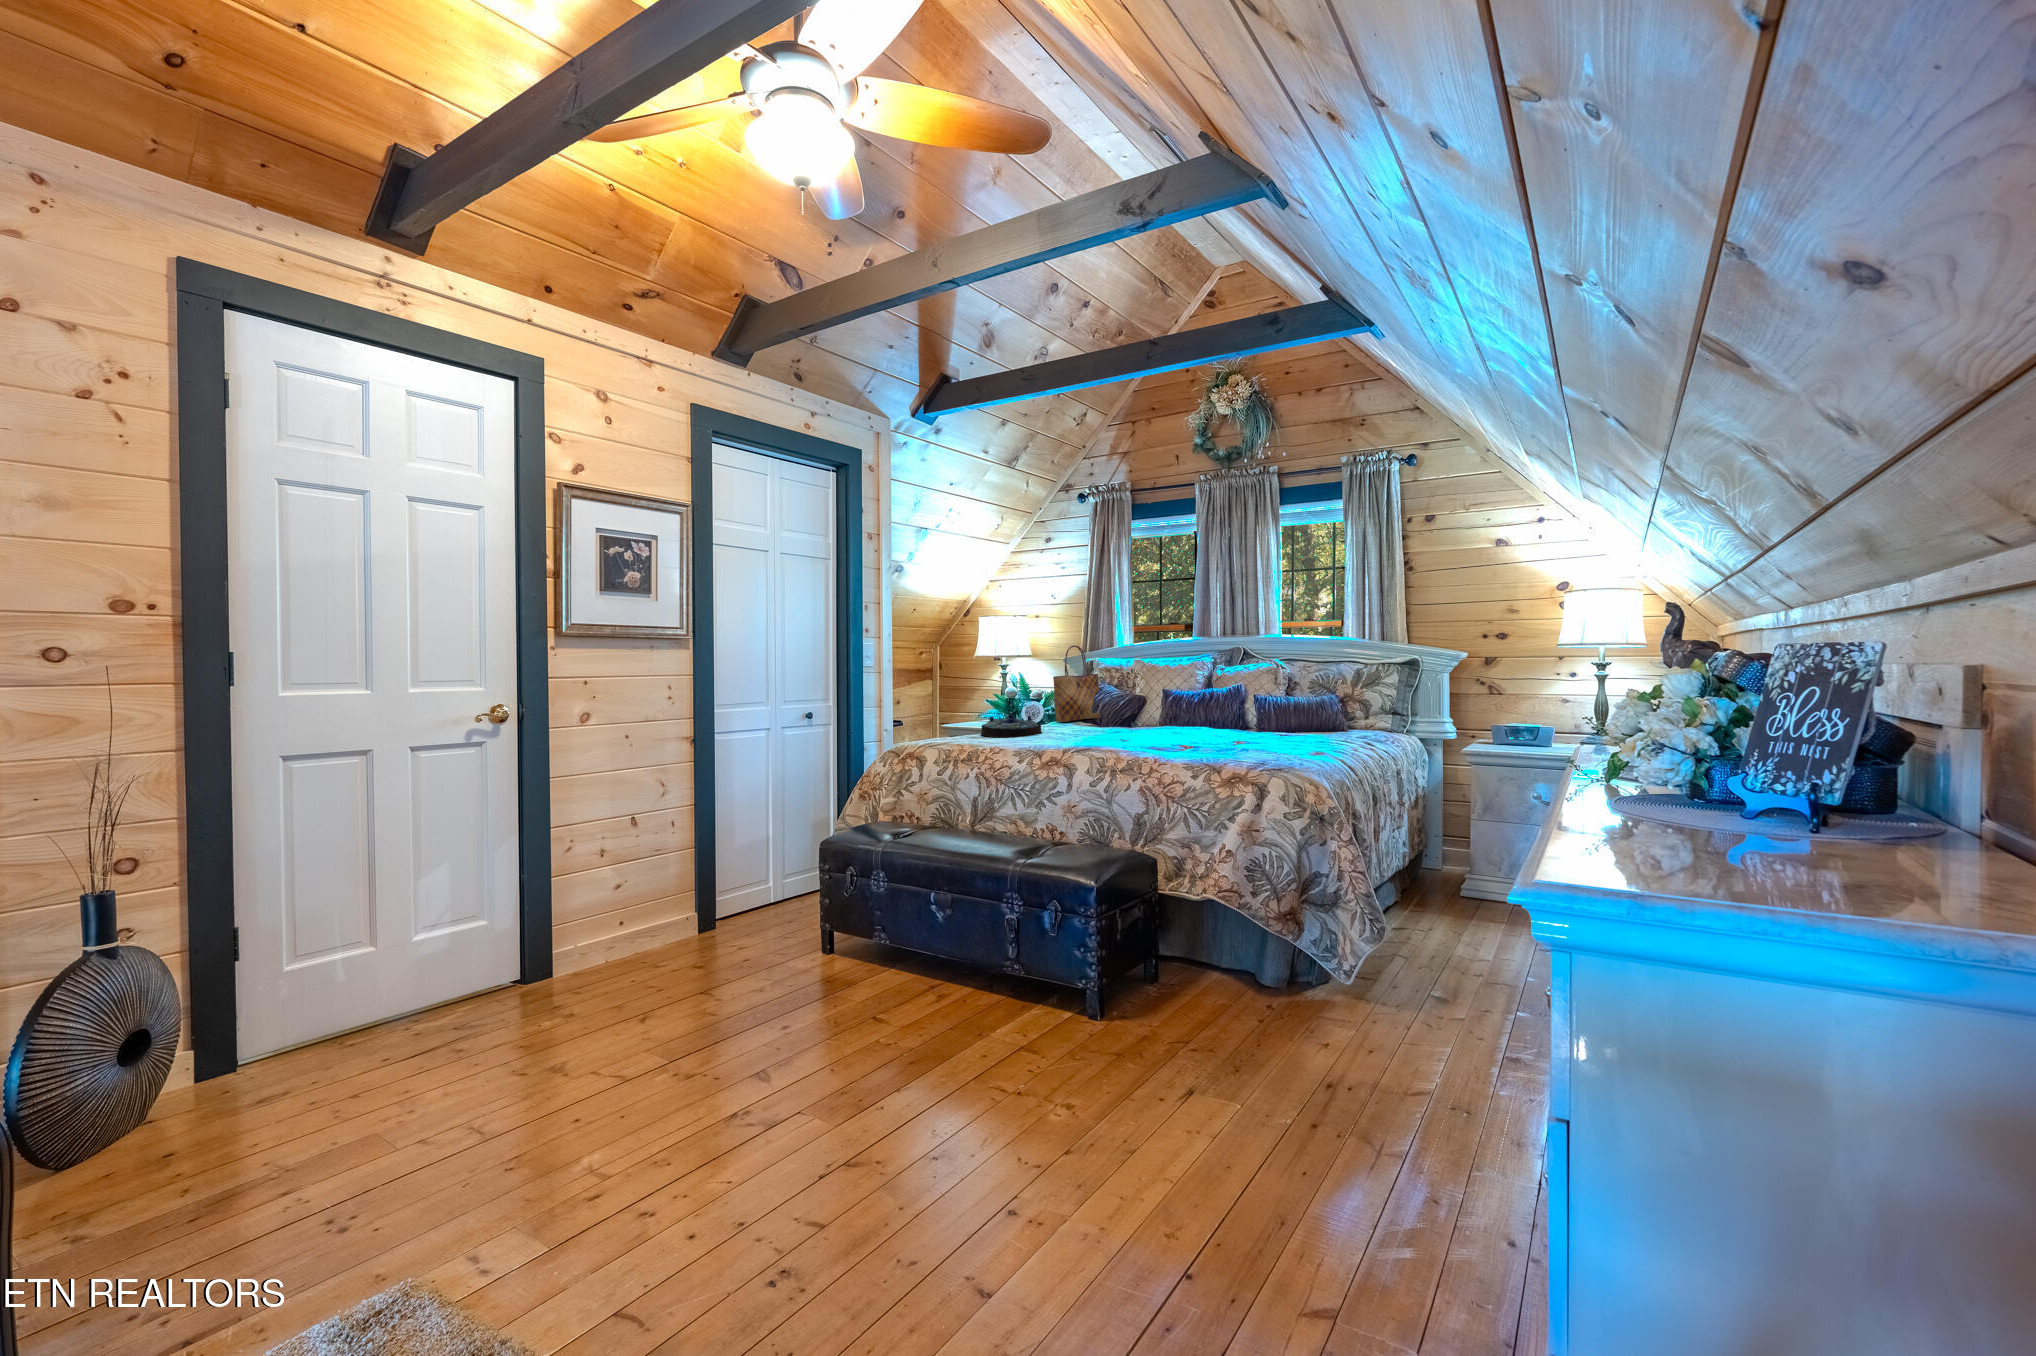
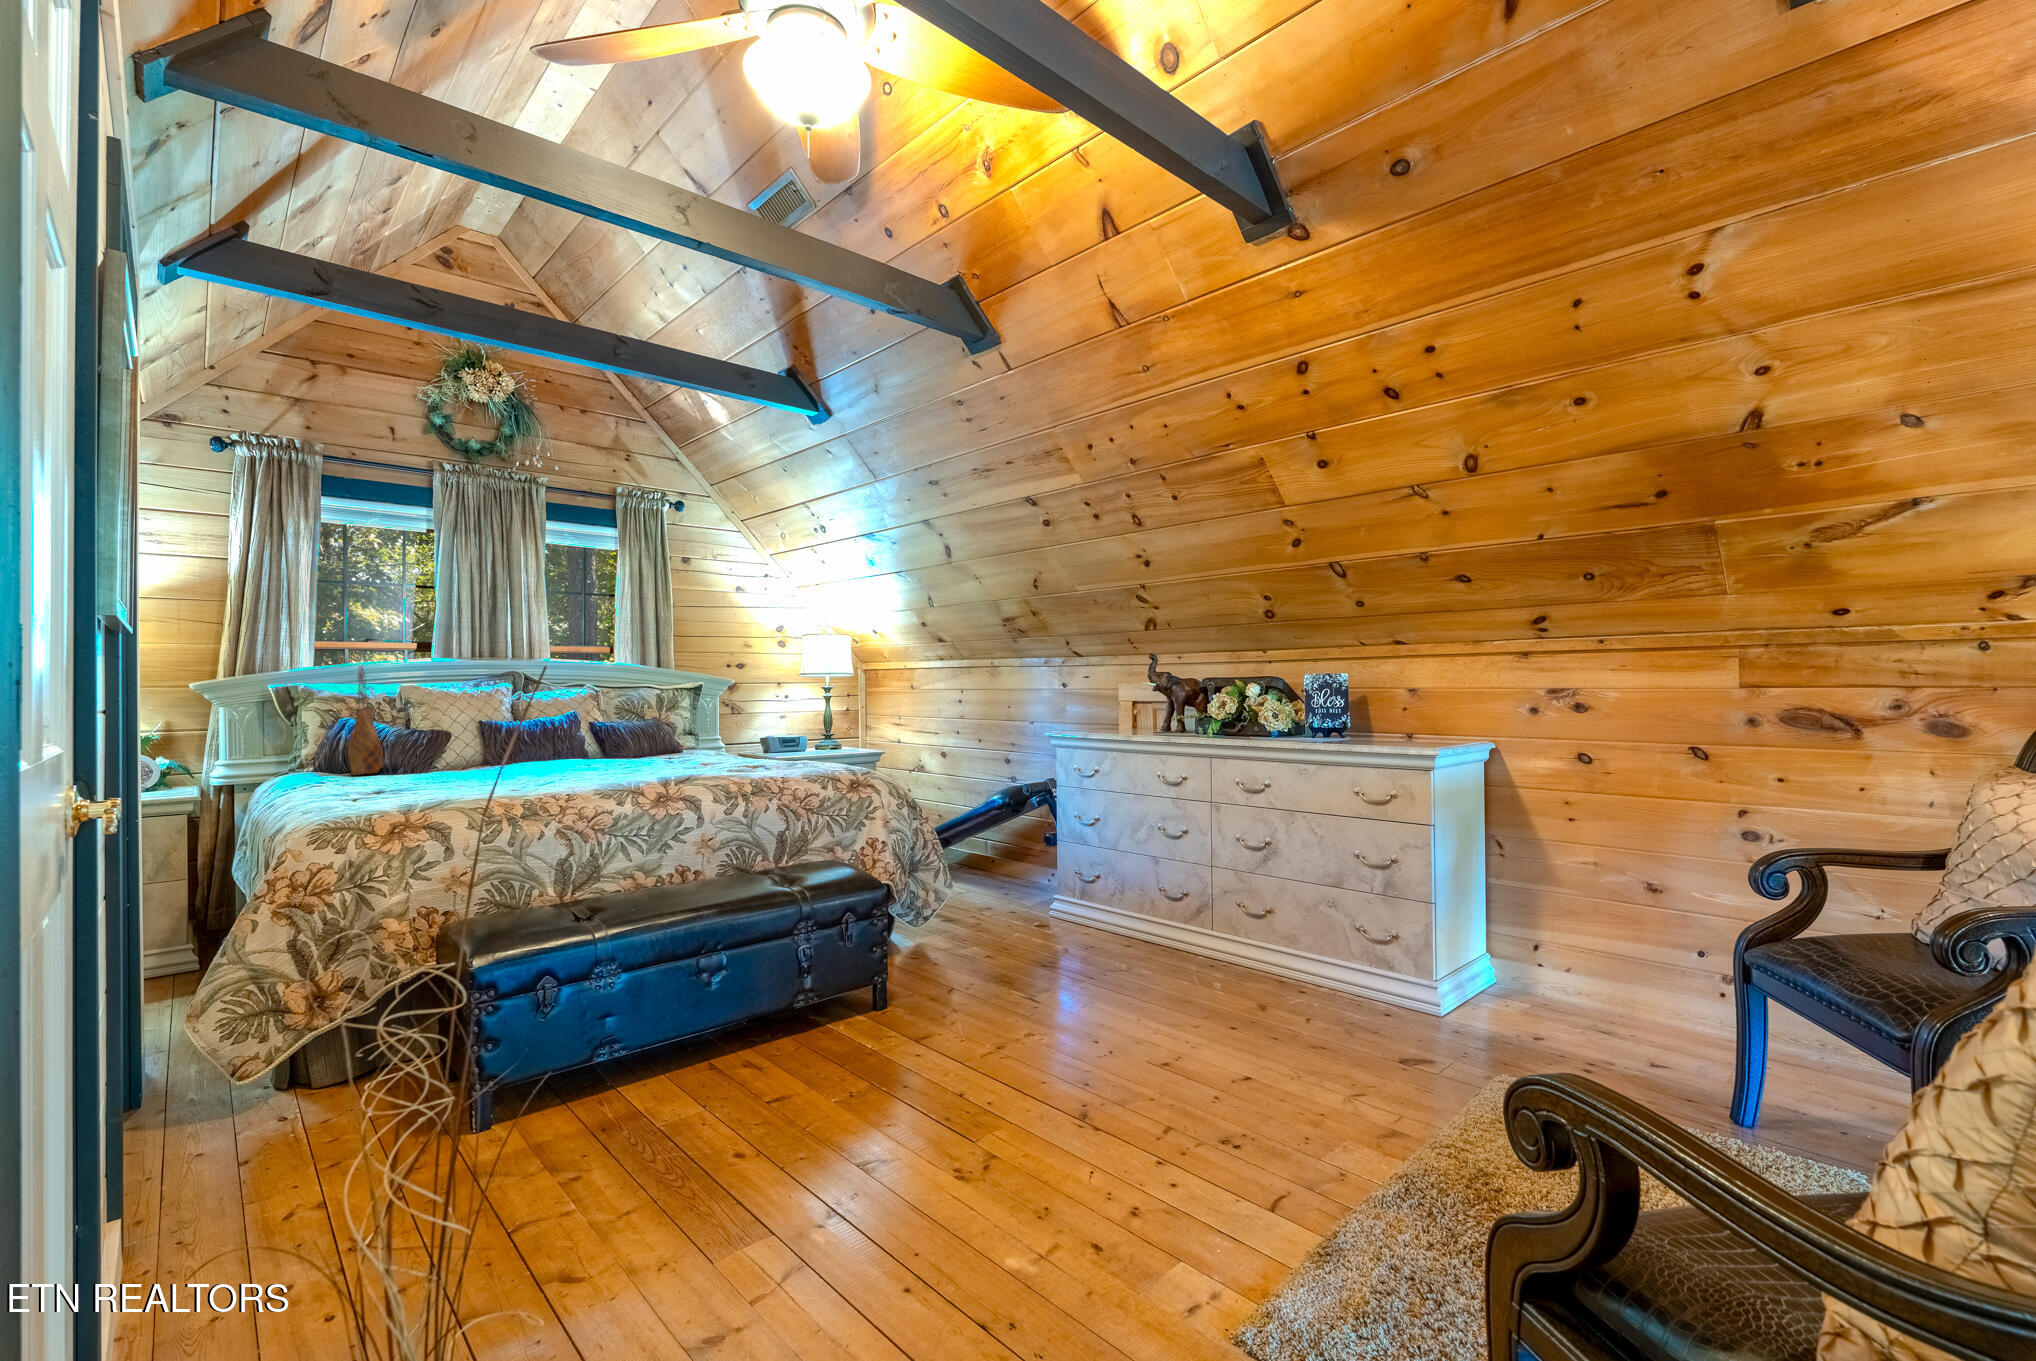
serving tray: present [981,714,1042,737] -> none [338,761,458,793]

